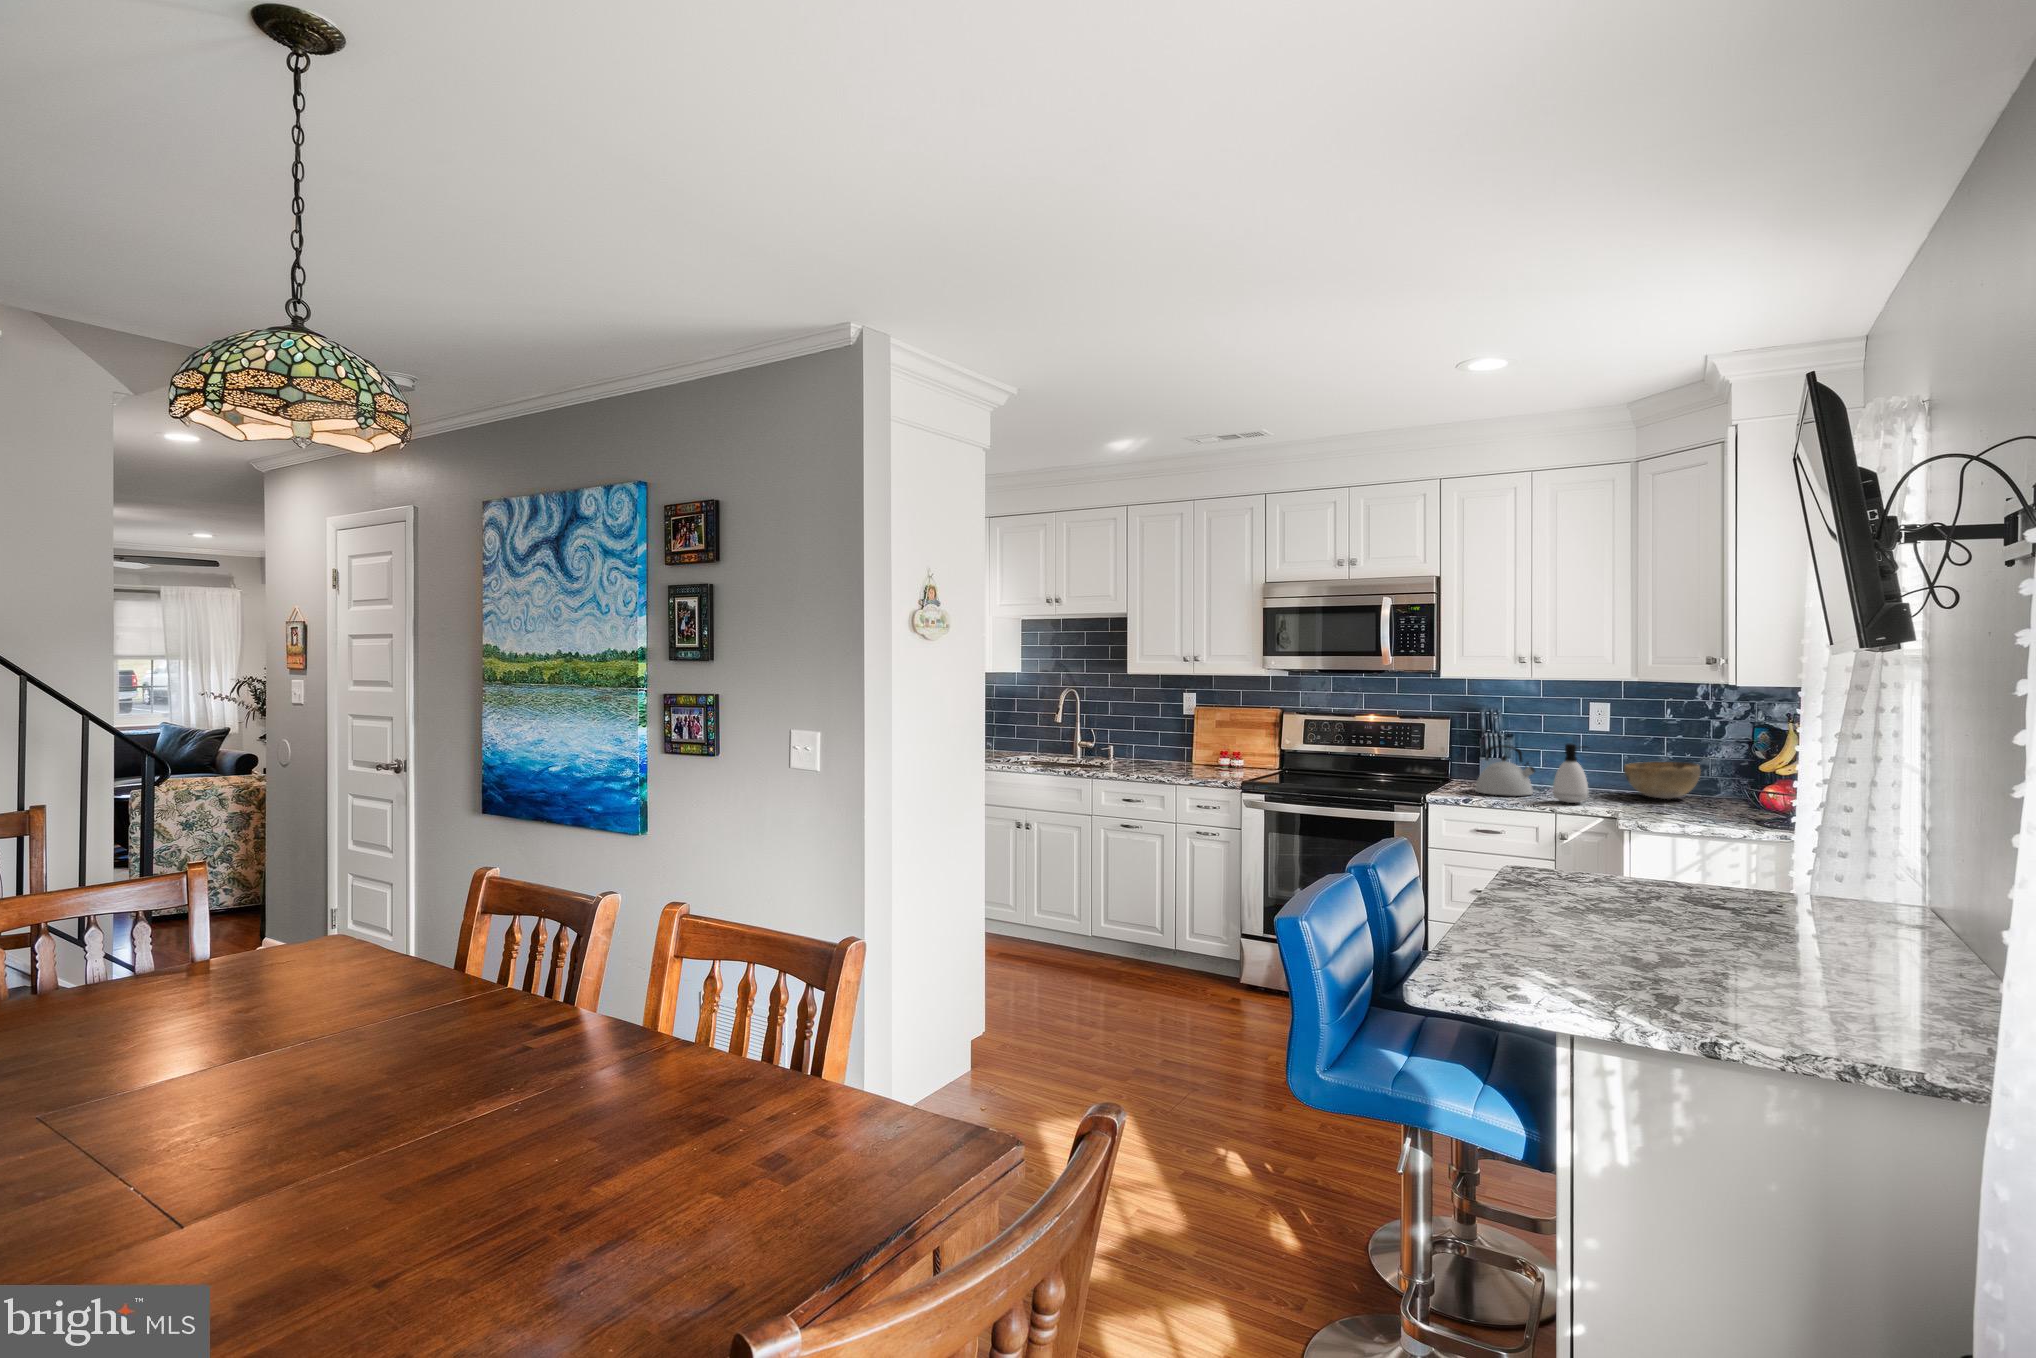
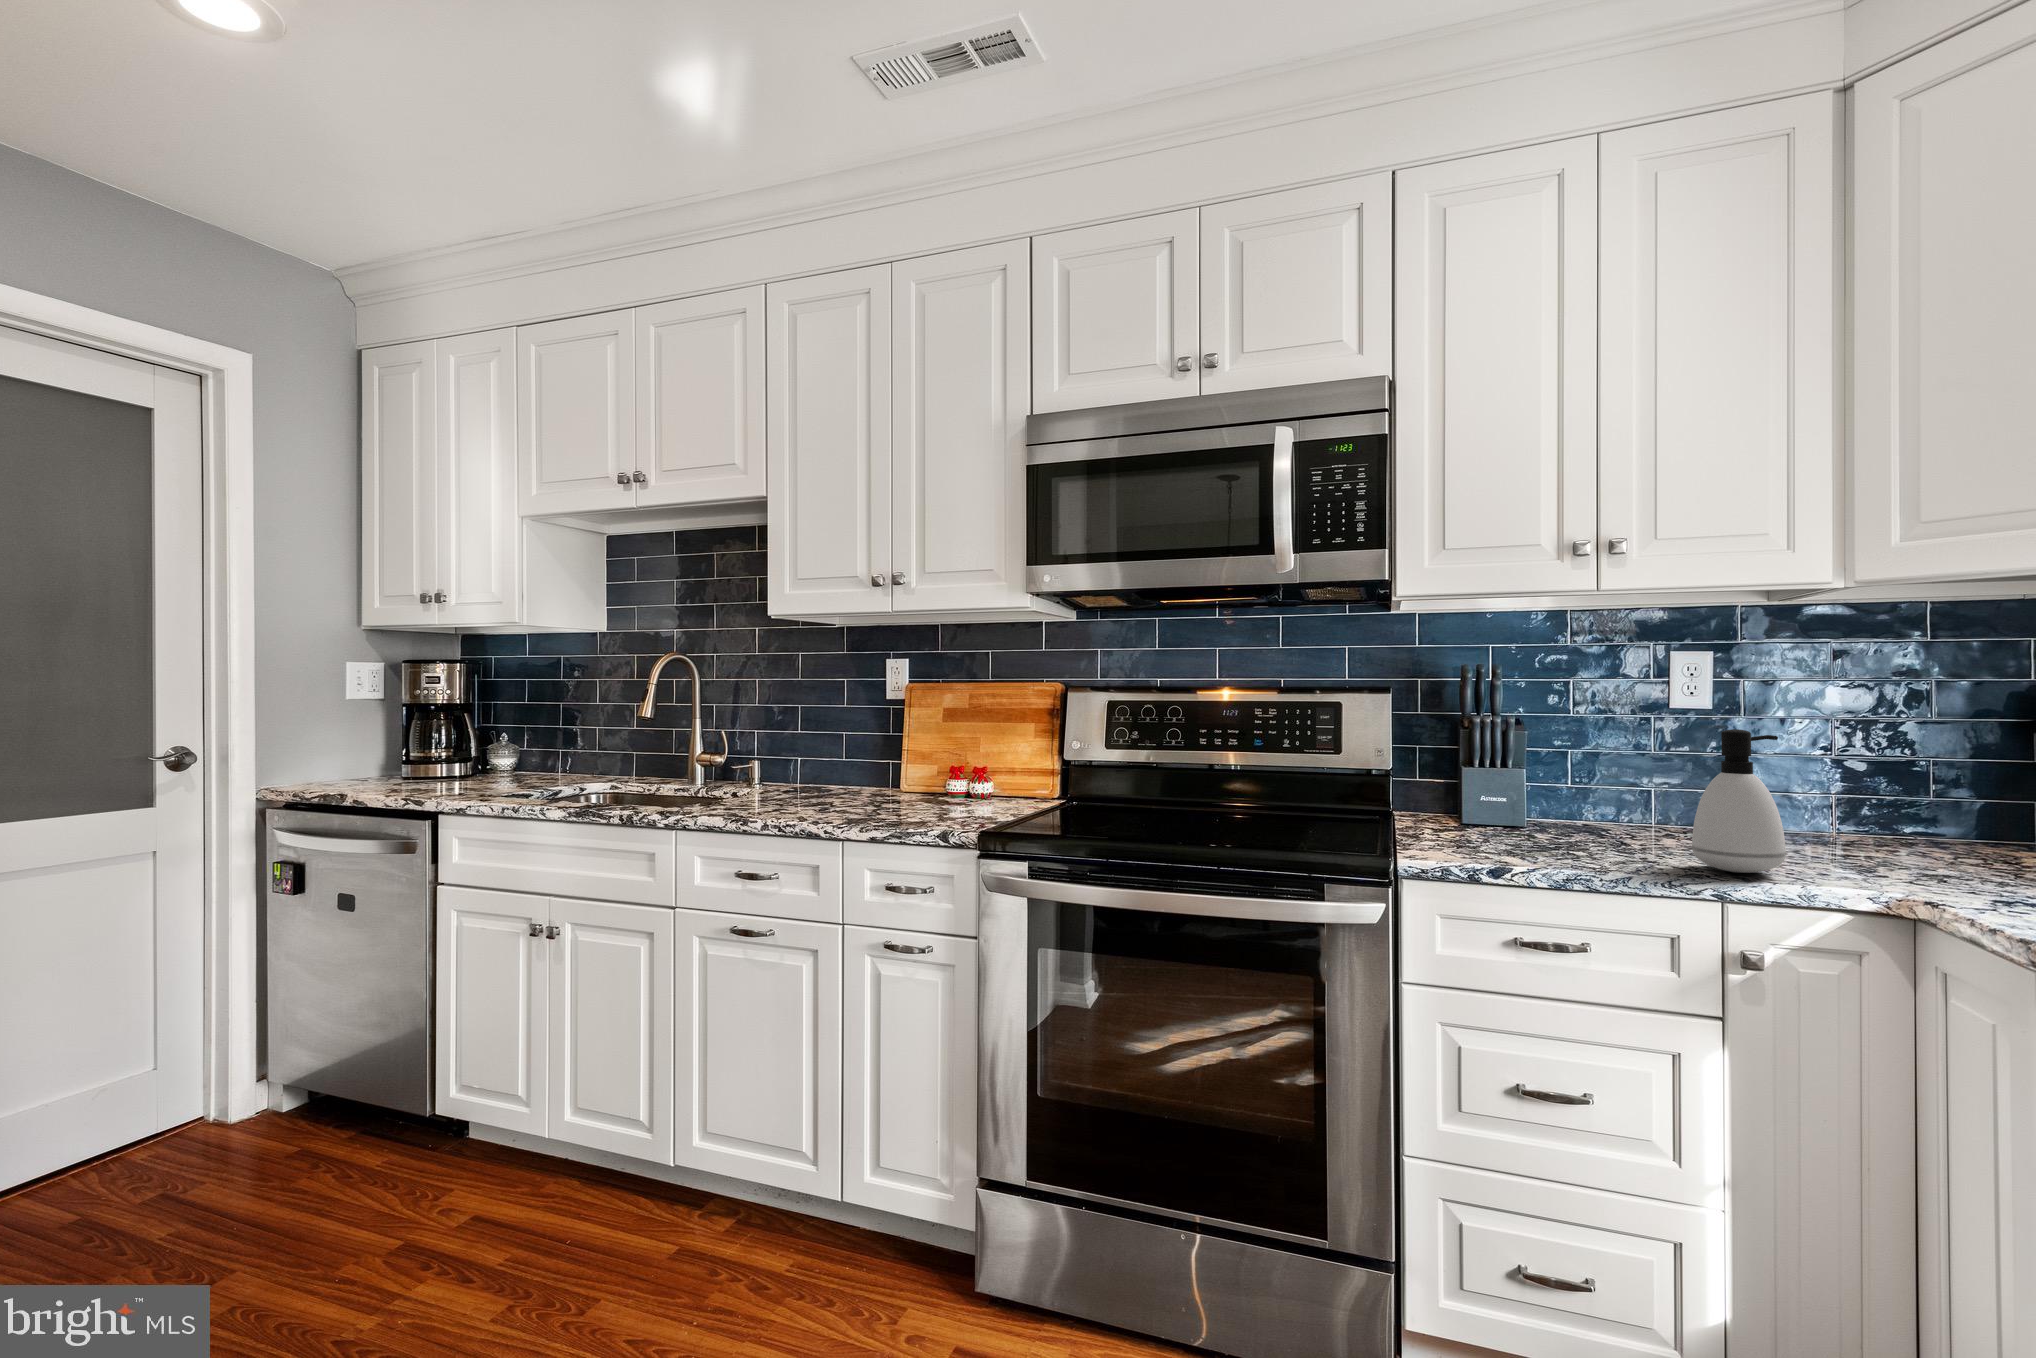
kettle: present [1475,745,1535,796] -> none [1480,740,1620,854]
decorative bowl: present [1624,762,1701,799] -> none [1793,769,1989,852]

